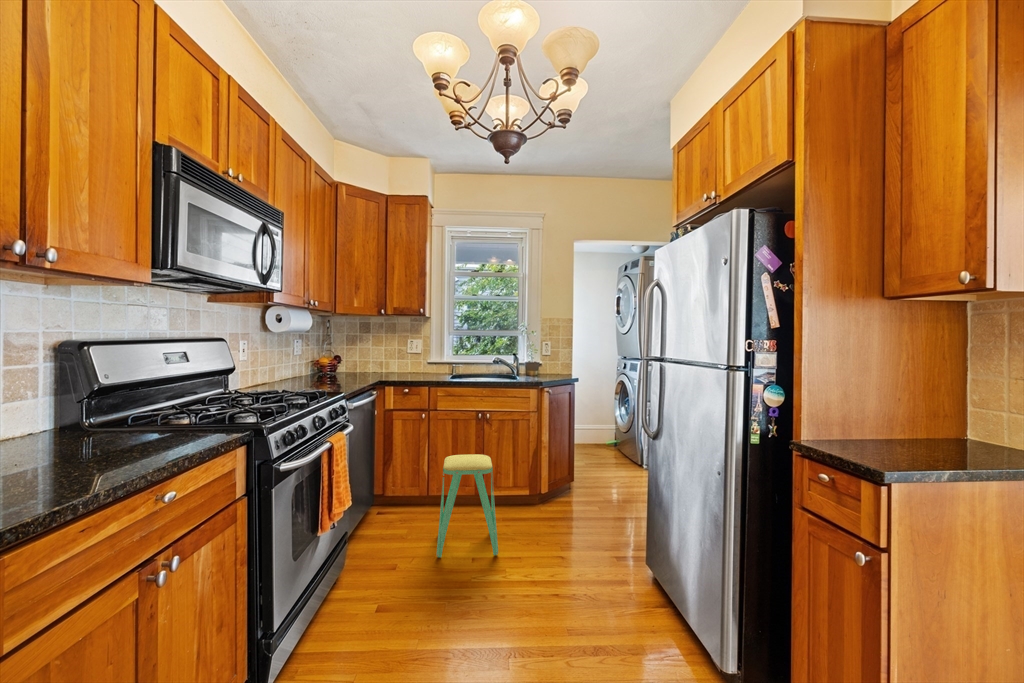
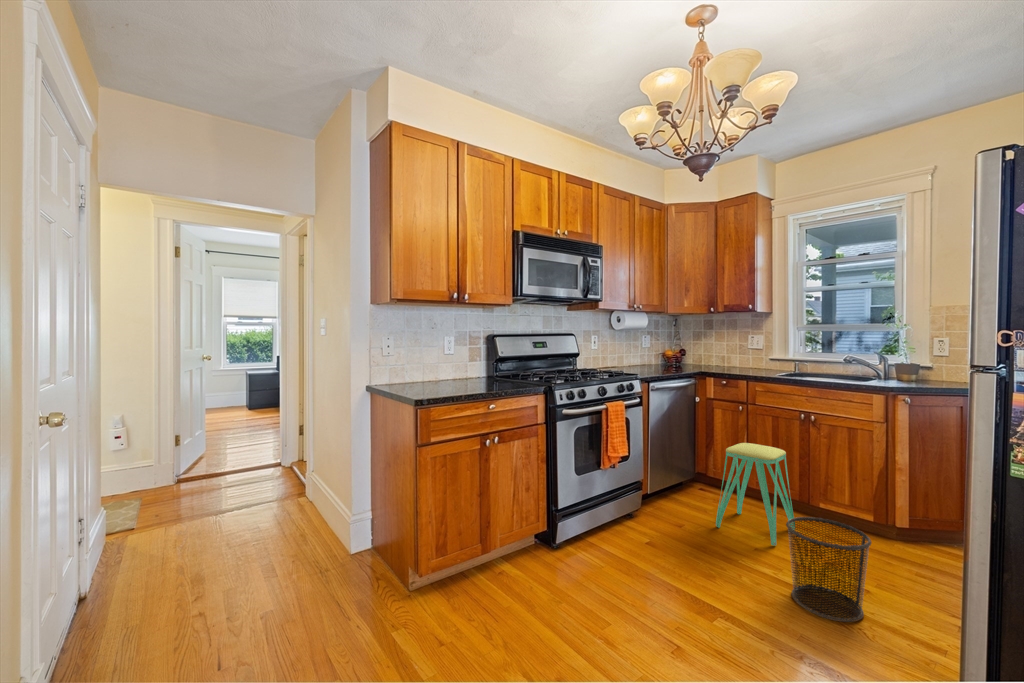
waste bin: none [542,513,607,609] -> present [786,517,871,622]

